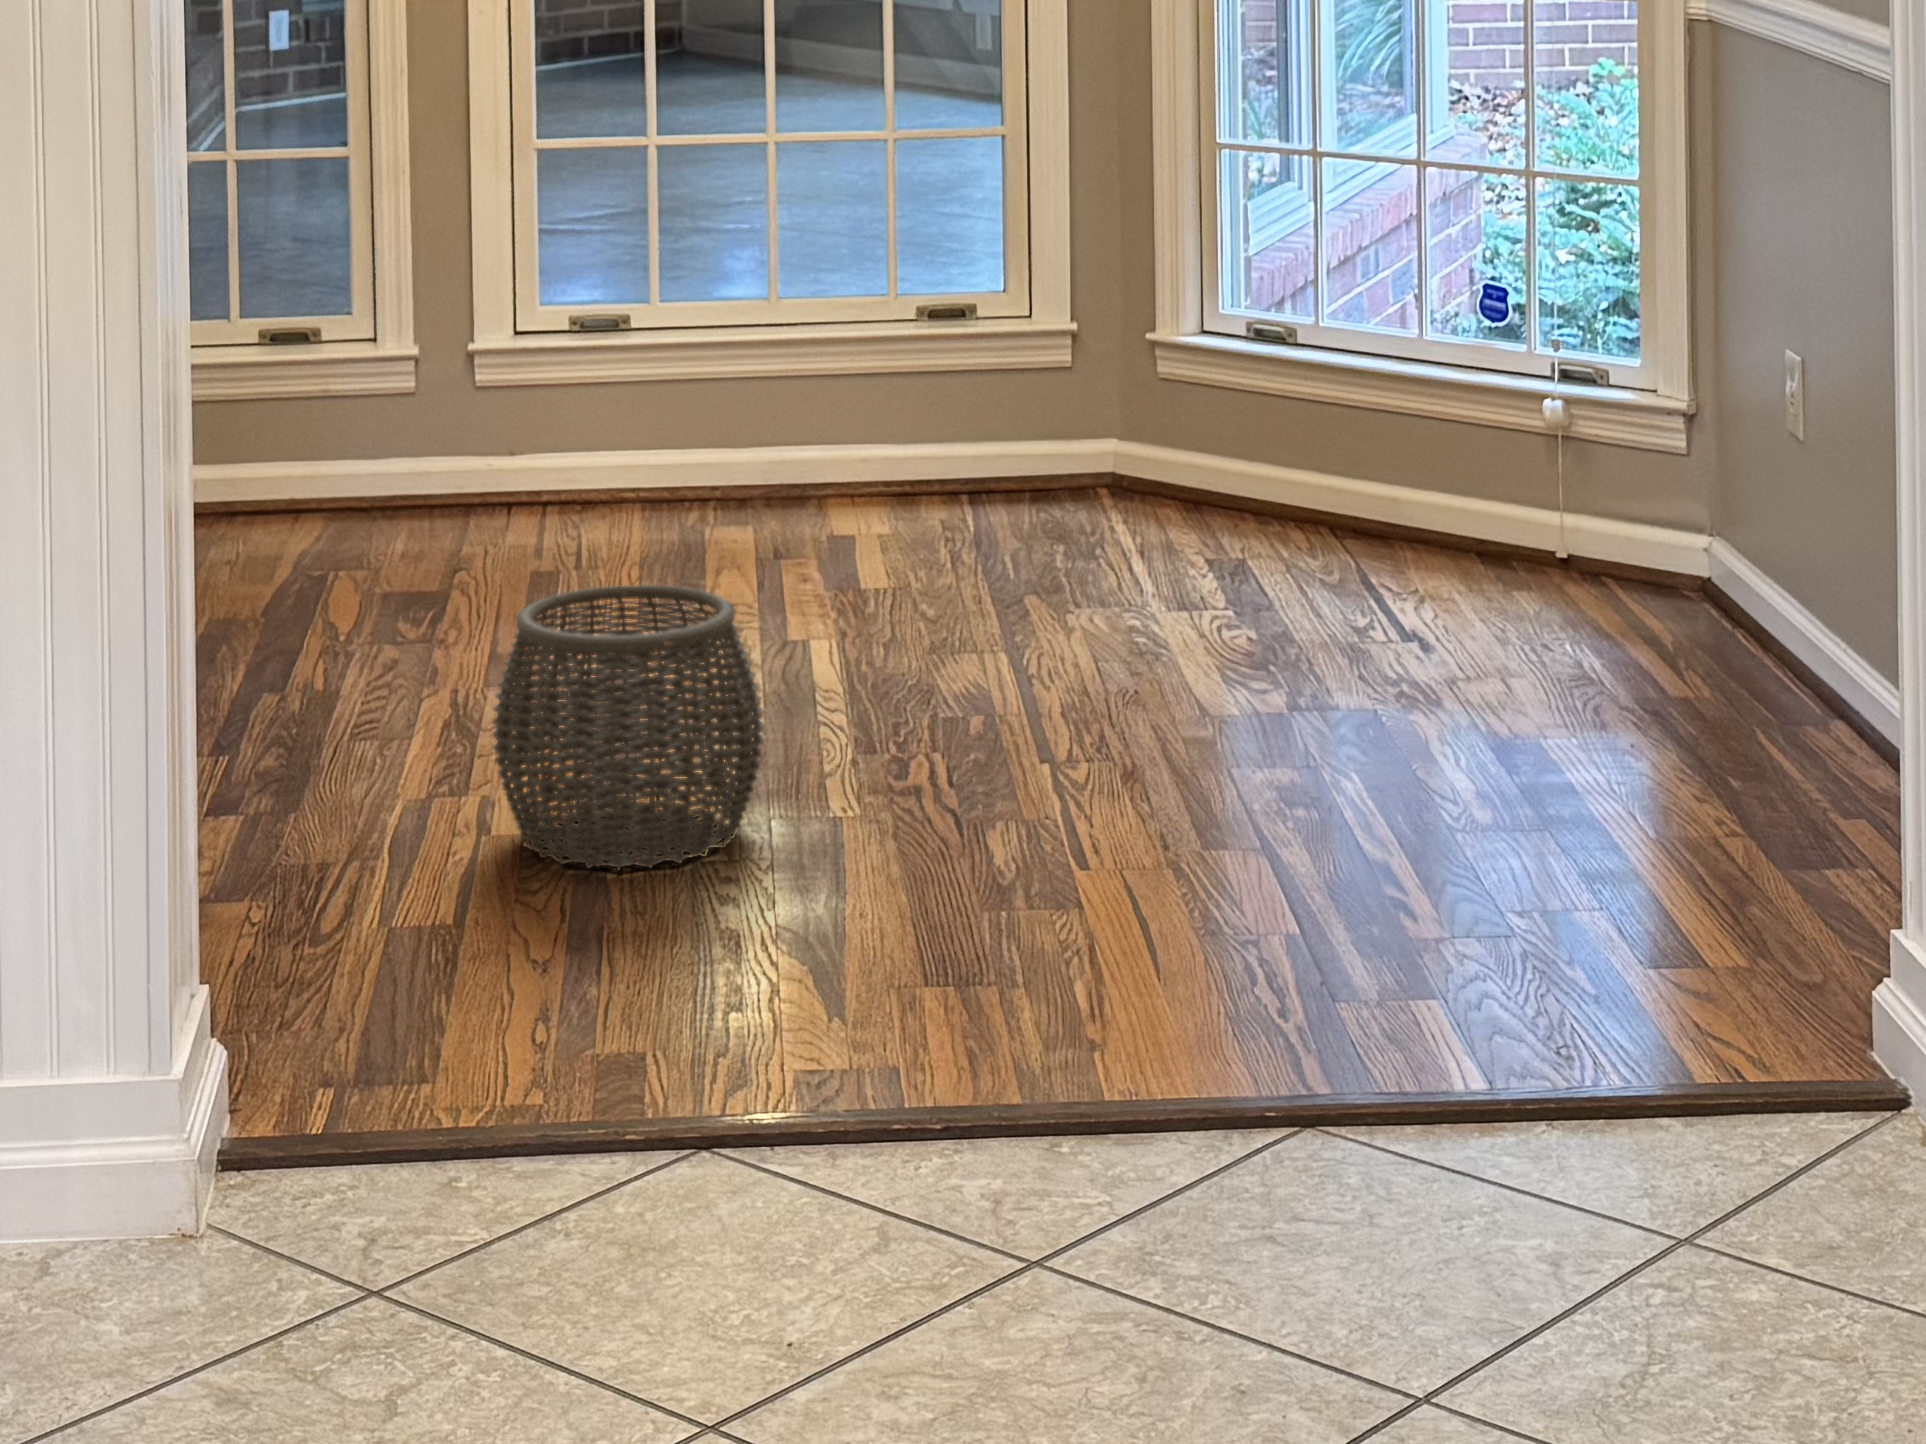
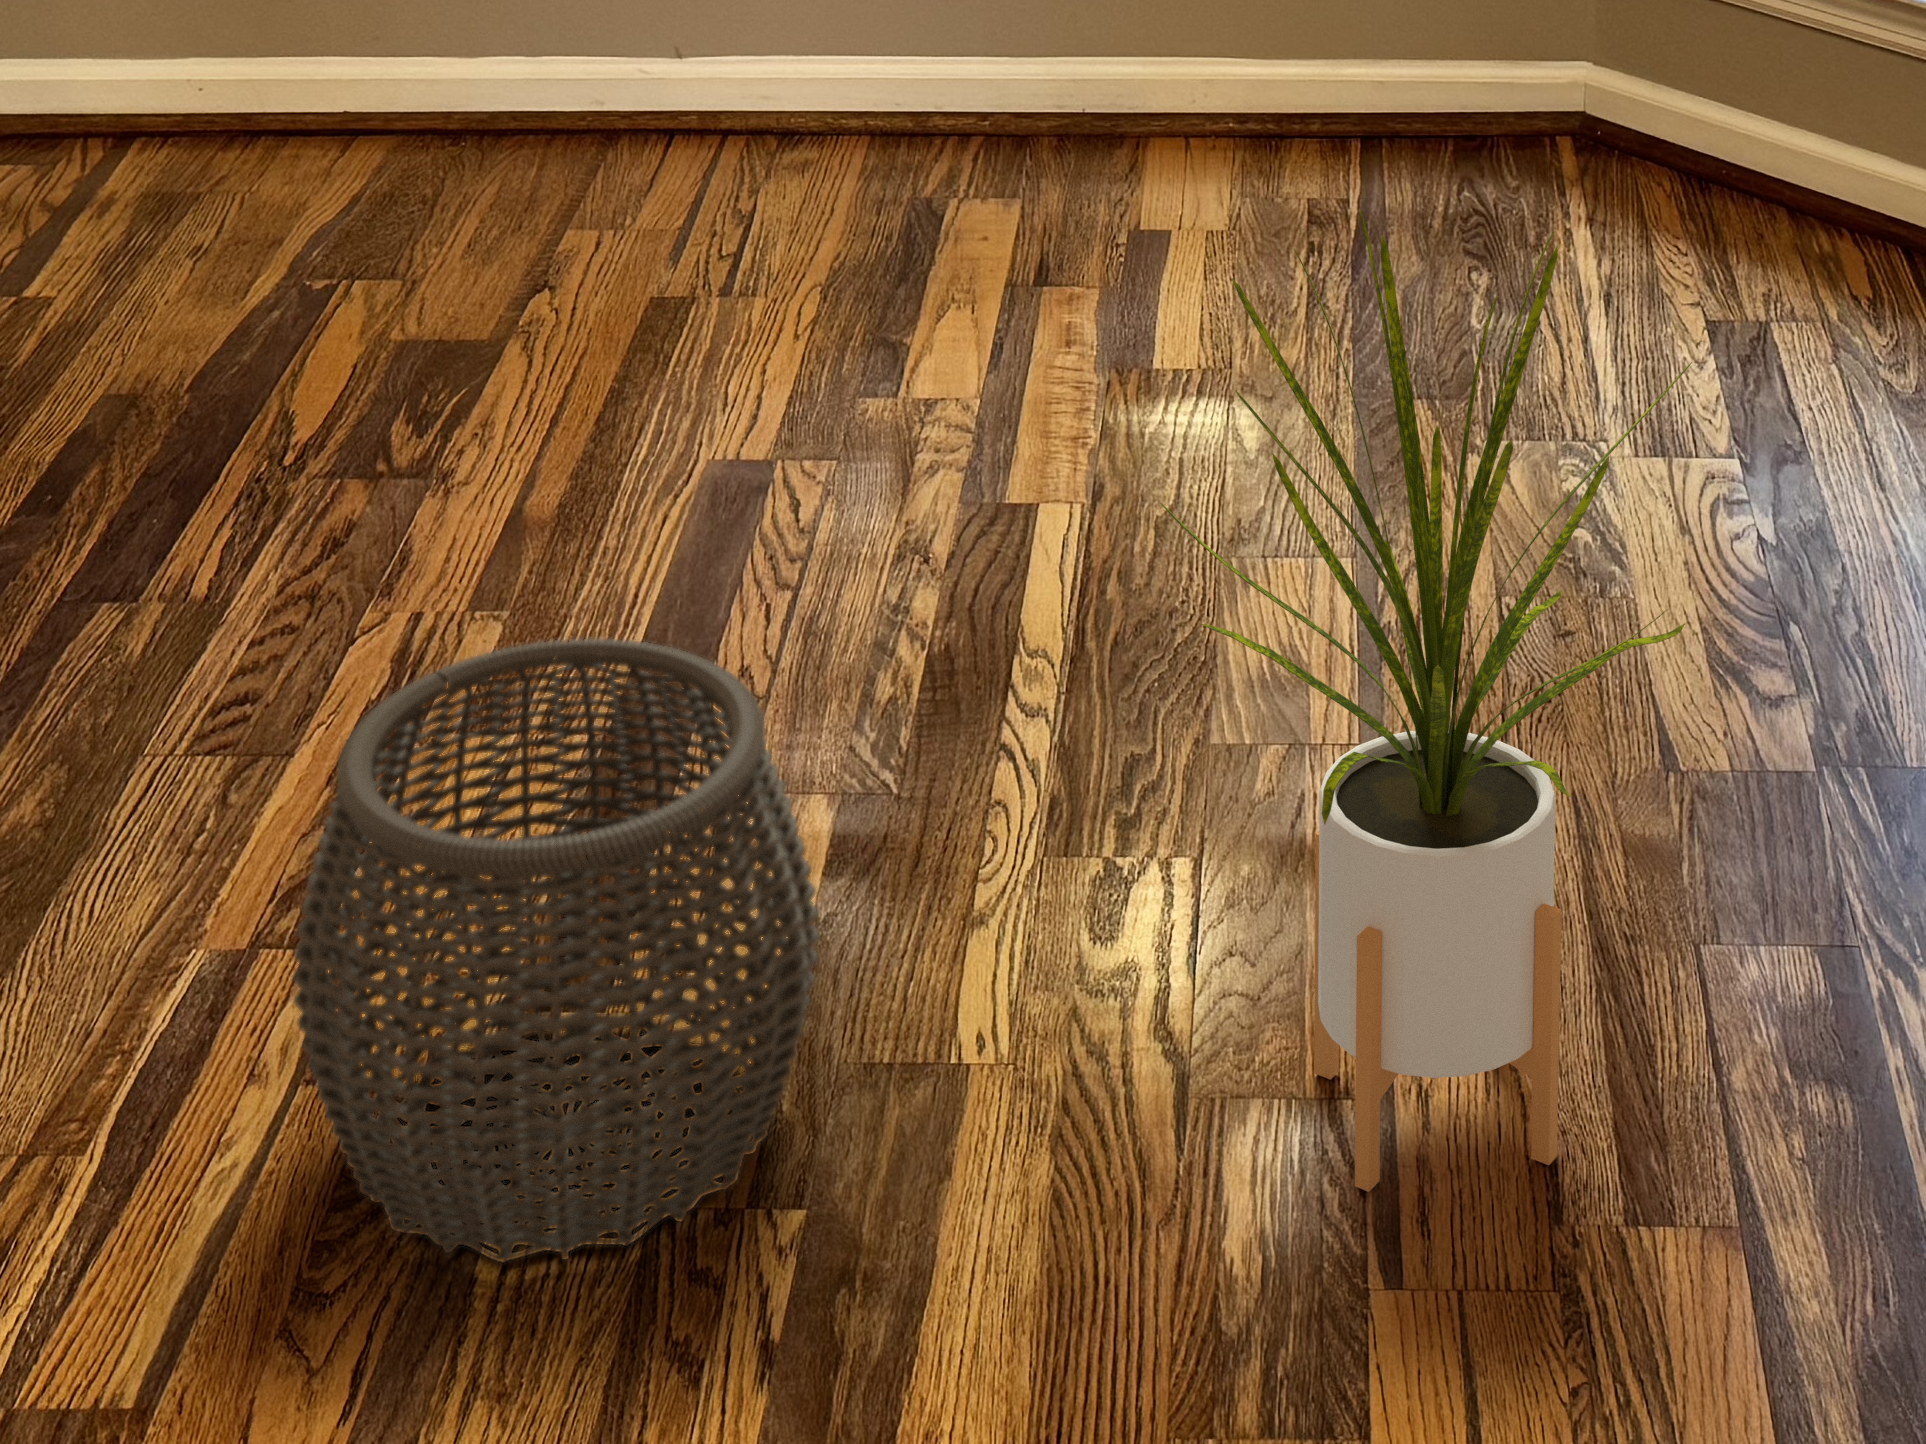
house plant: none [944,320,1215,837] -> present [1160,210,1692,1192]

